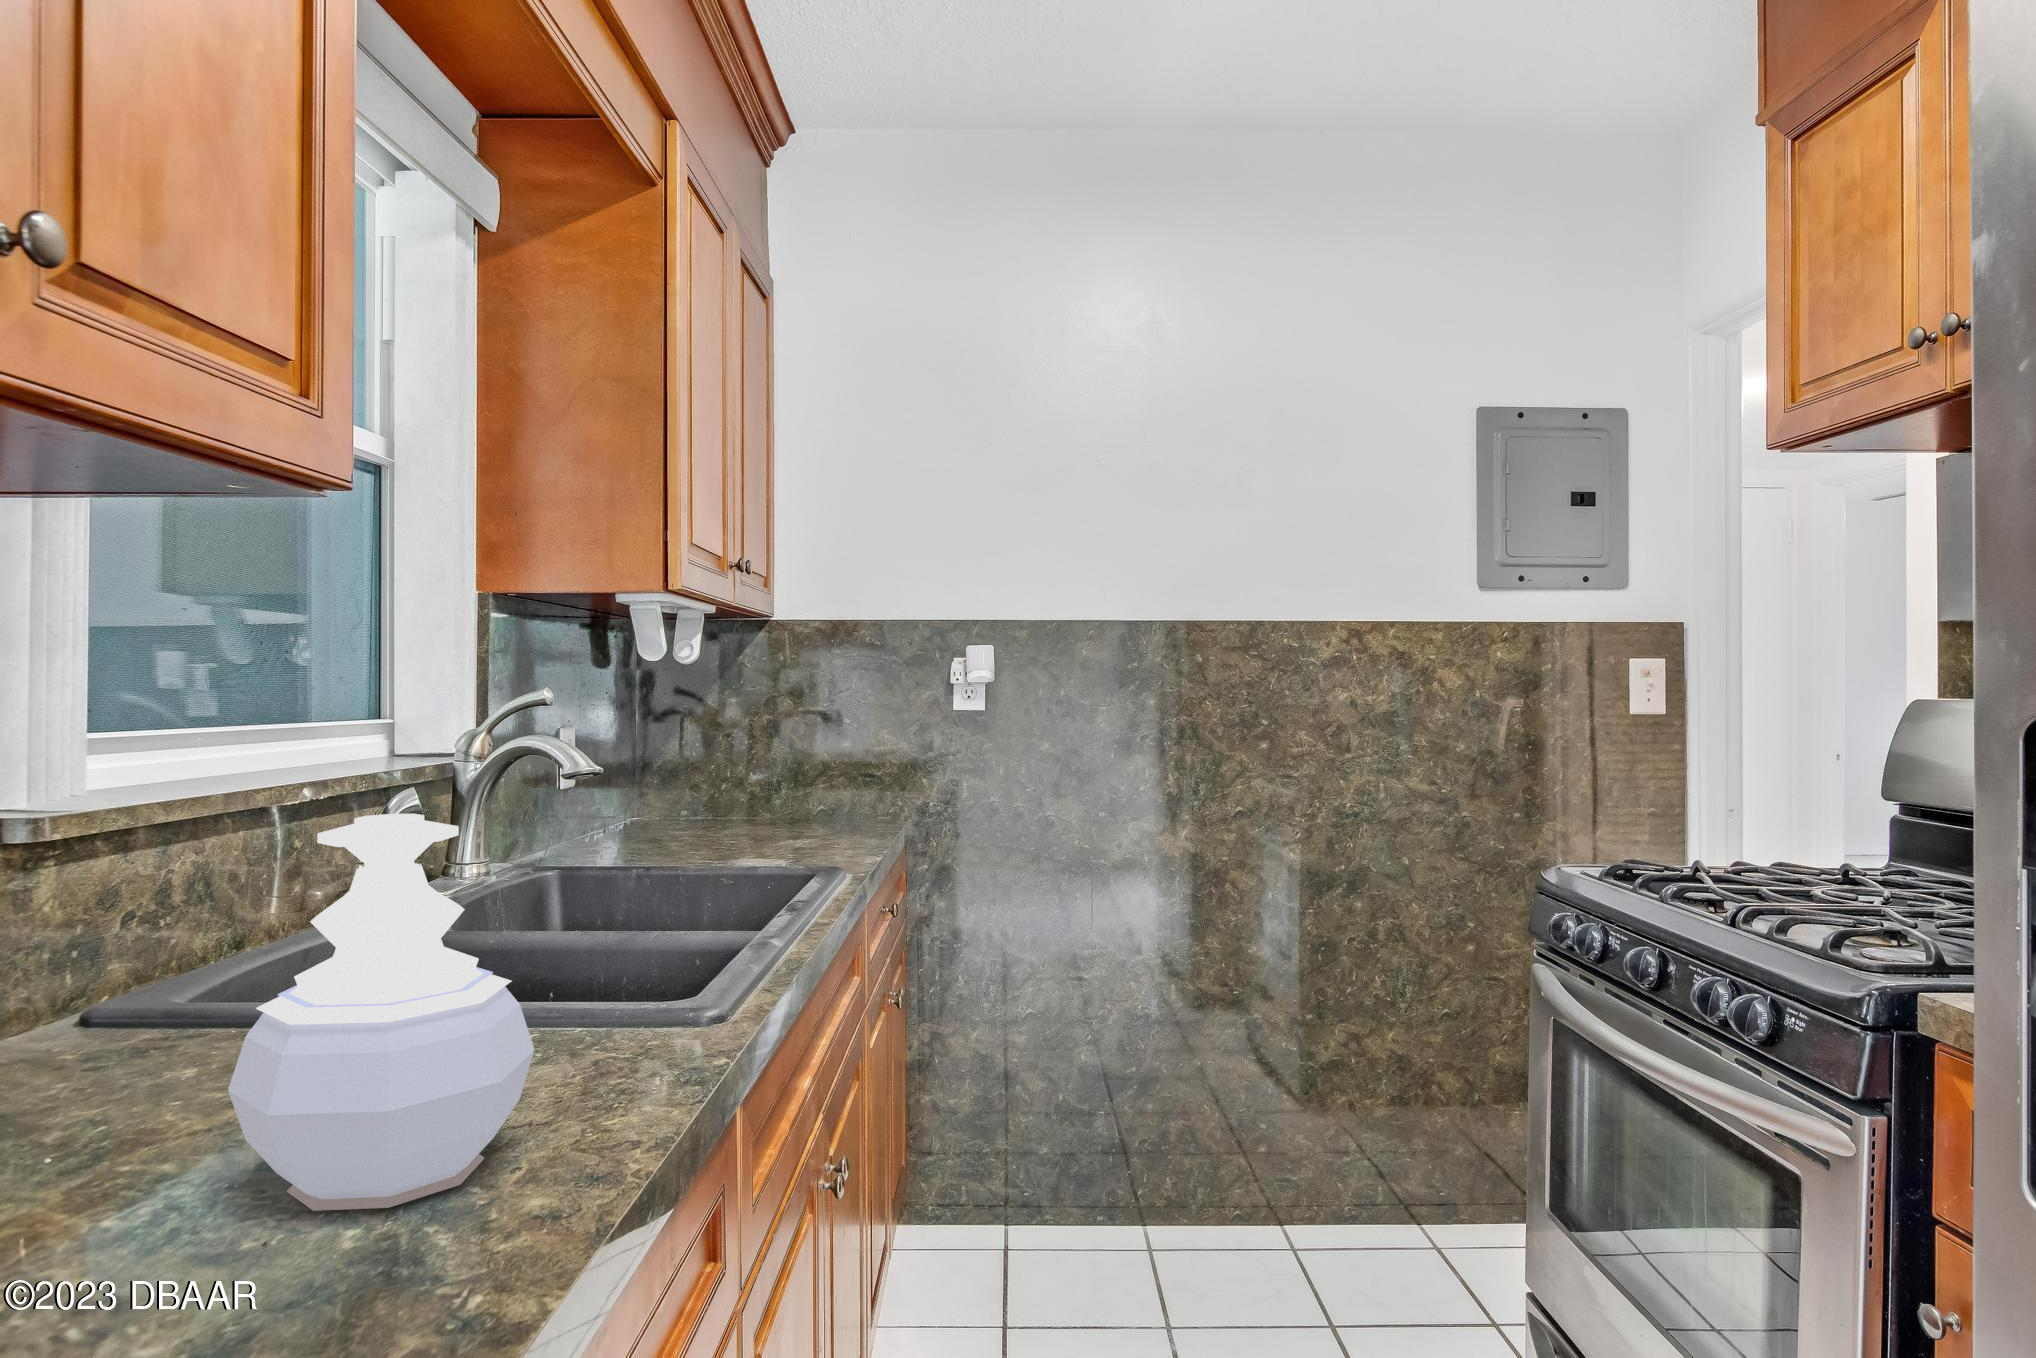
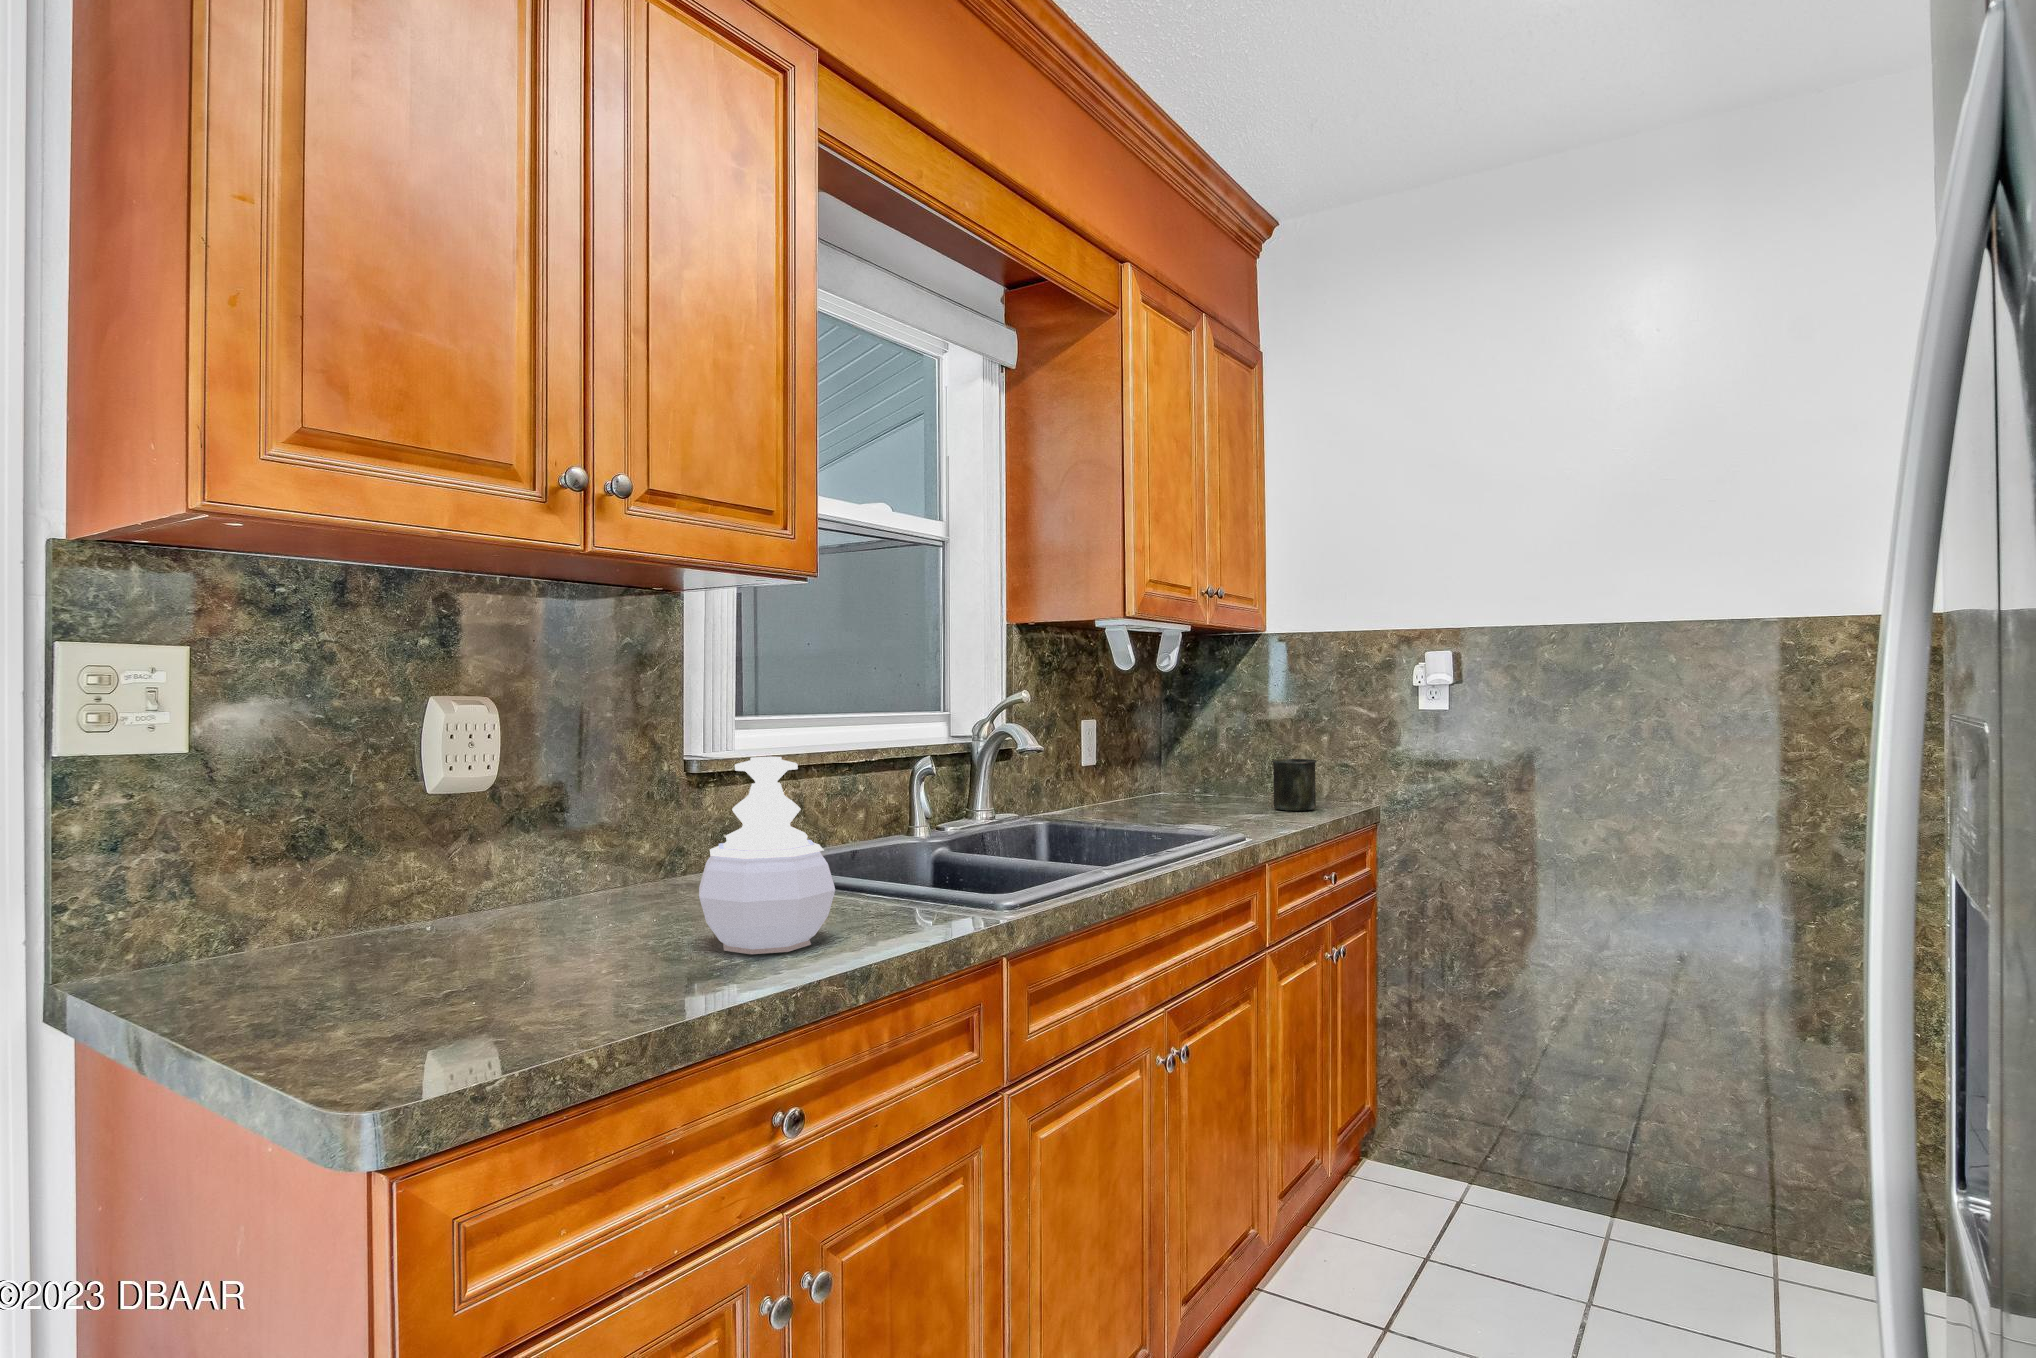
mug: none [811,770,865,832] -> present [1272,759,1317,811]

